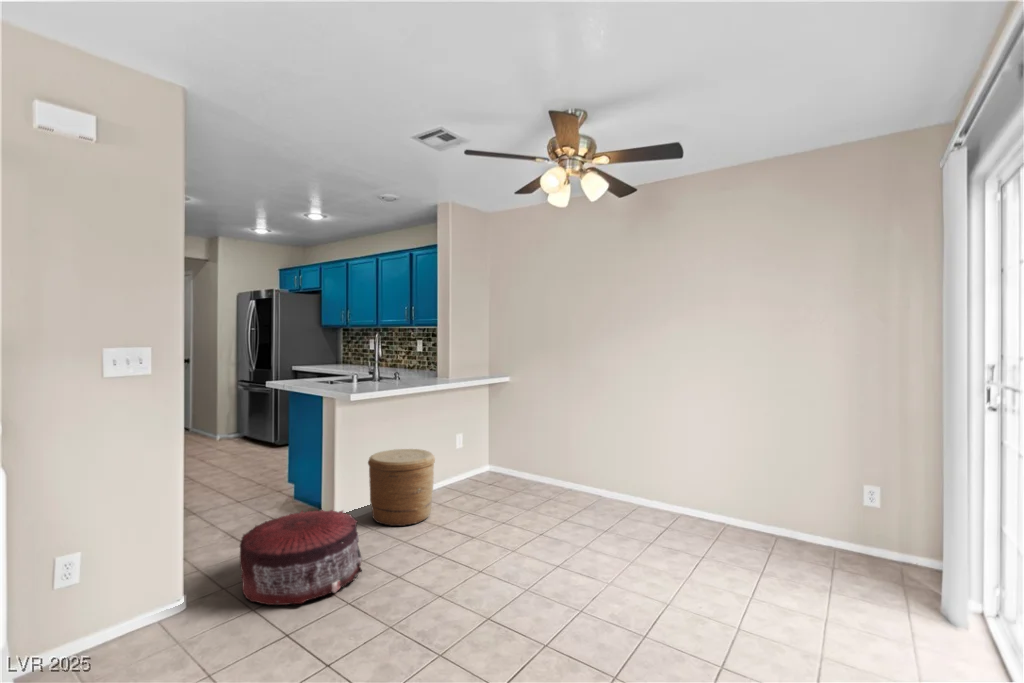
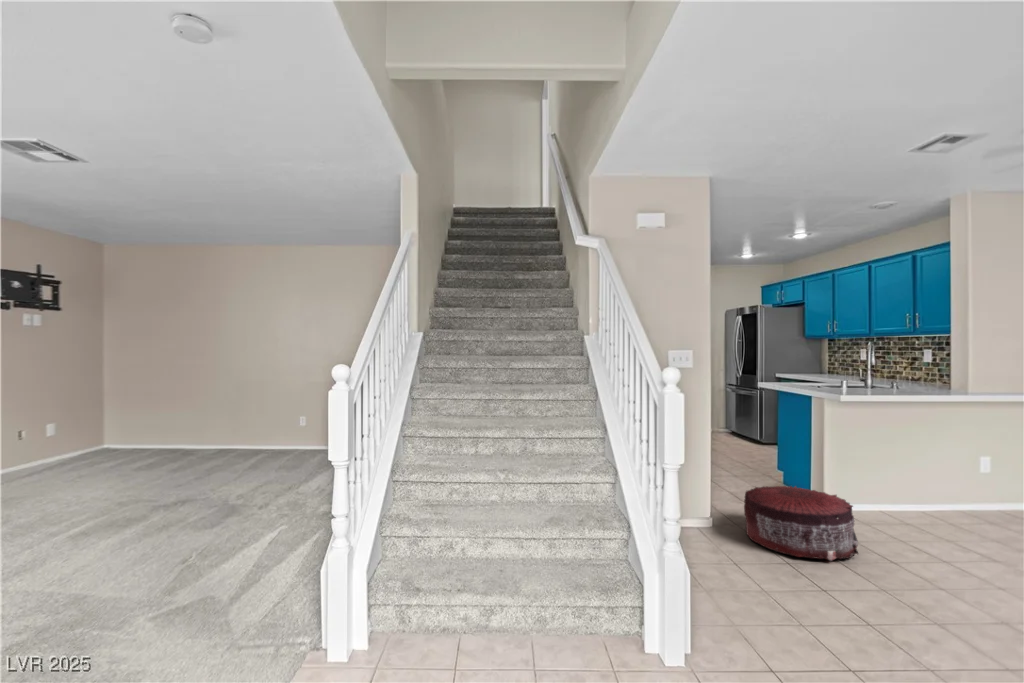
woven basket: present [368,449,435,526] -> none [862,455,951,536]

